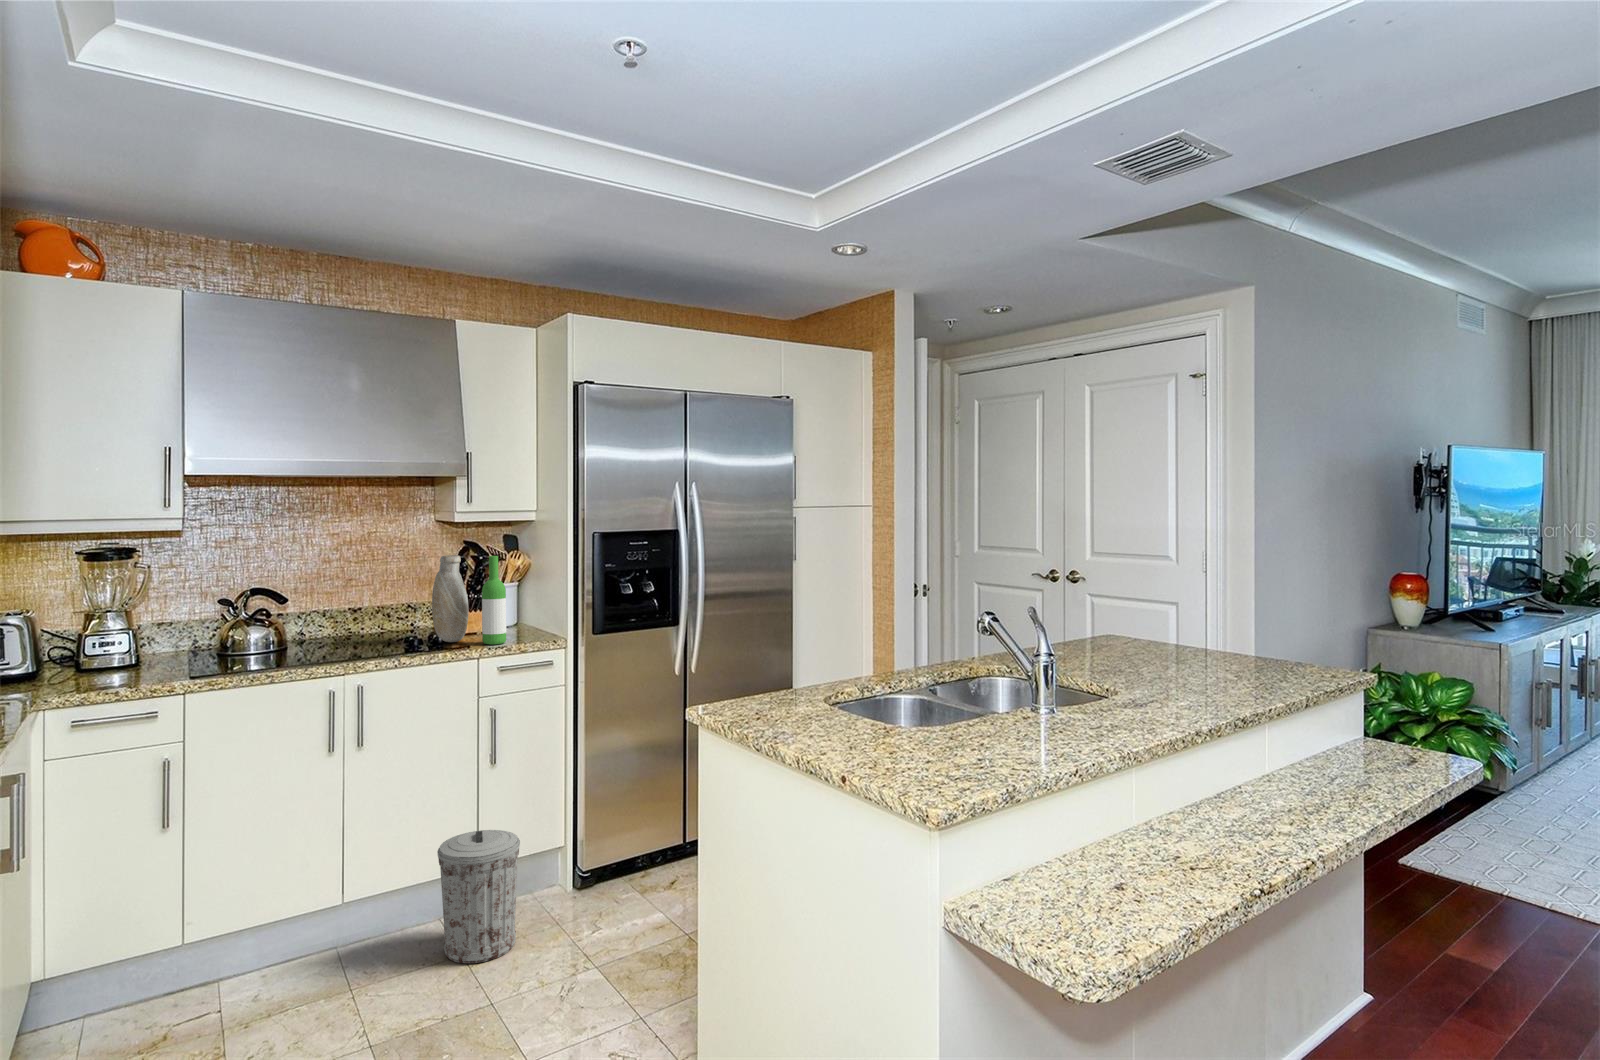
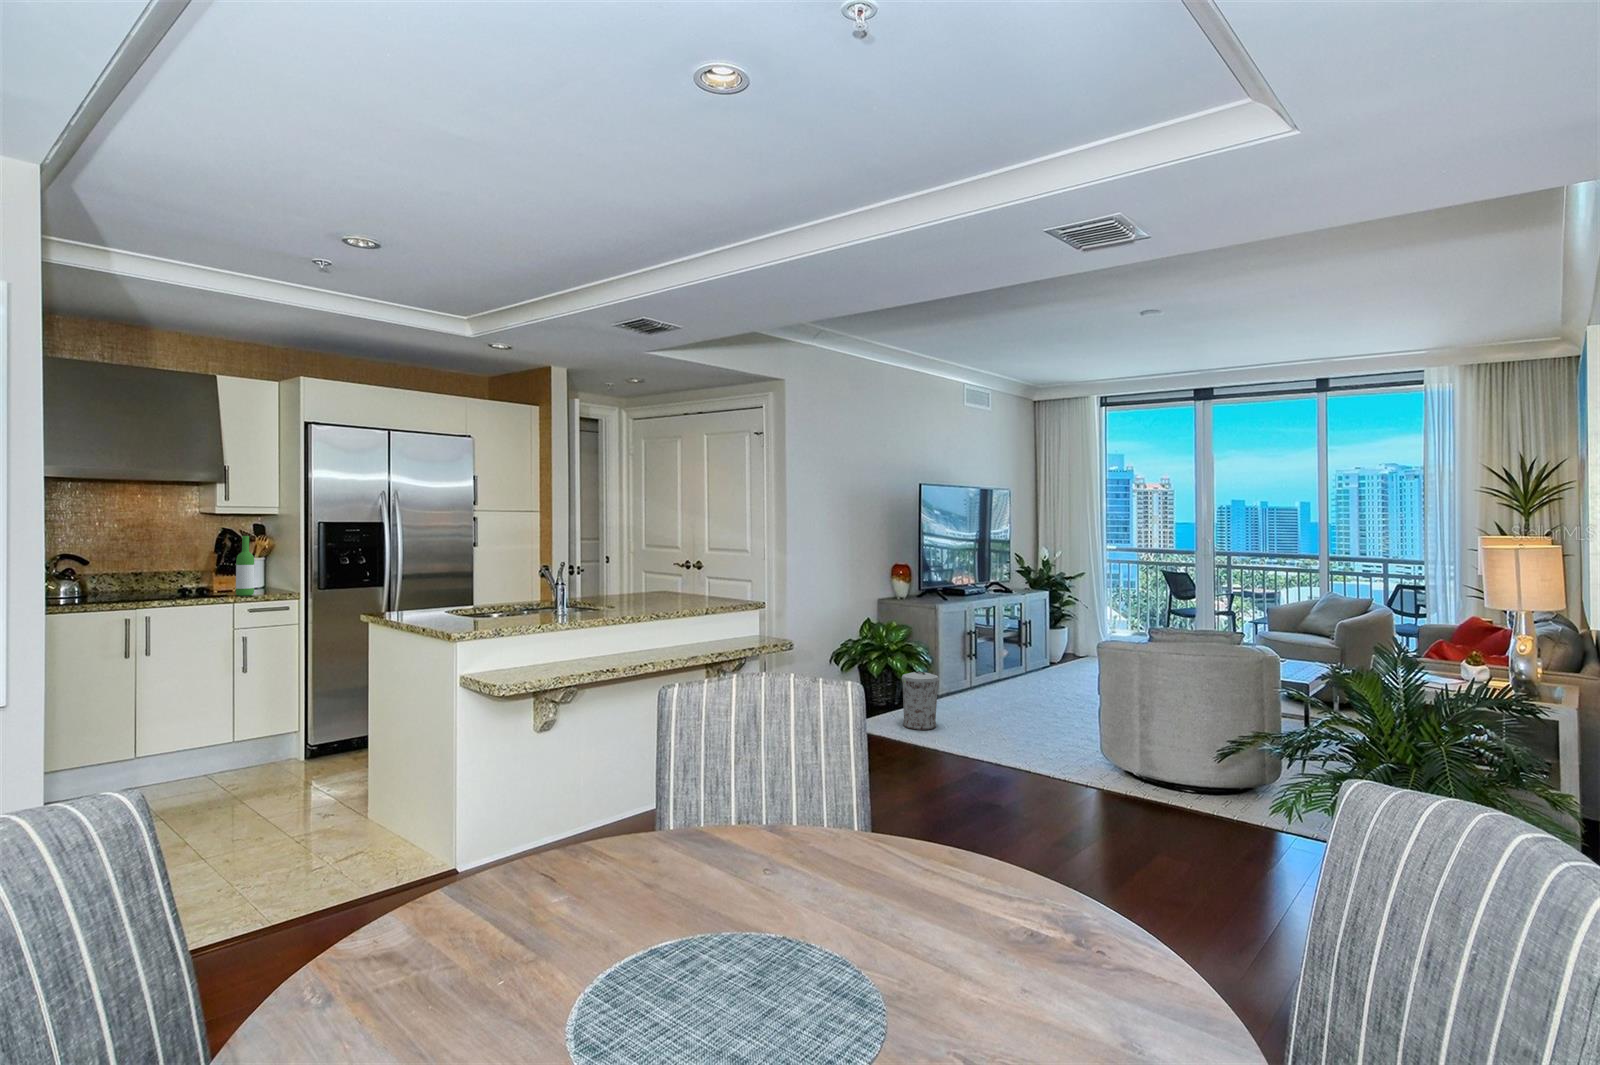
vase: present [432,555,469,642] -> none [198,536,226,595]
trash can: present [437,830,520,963] -> present [902,671,939,730]

